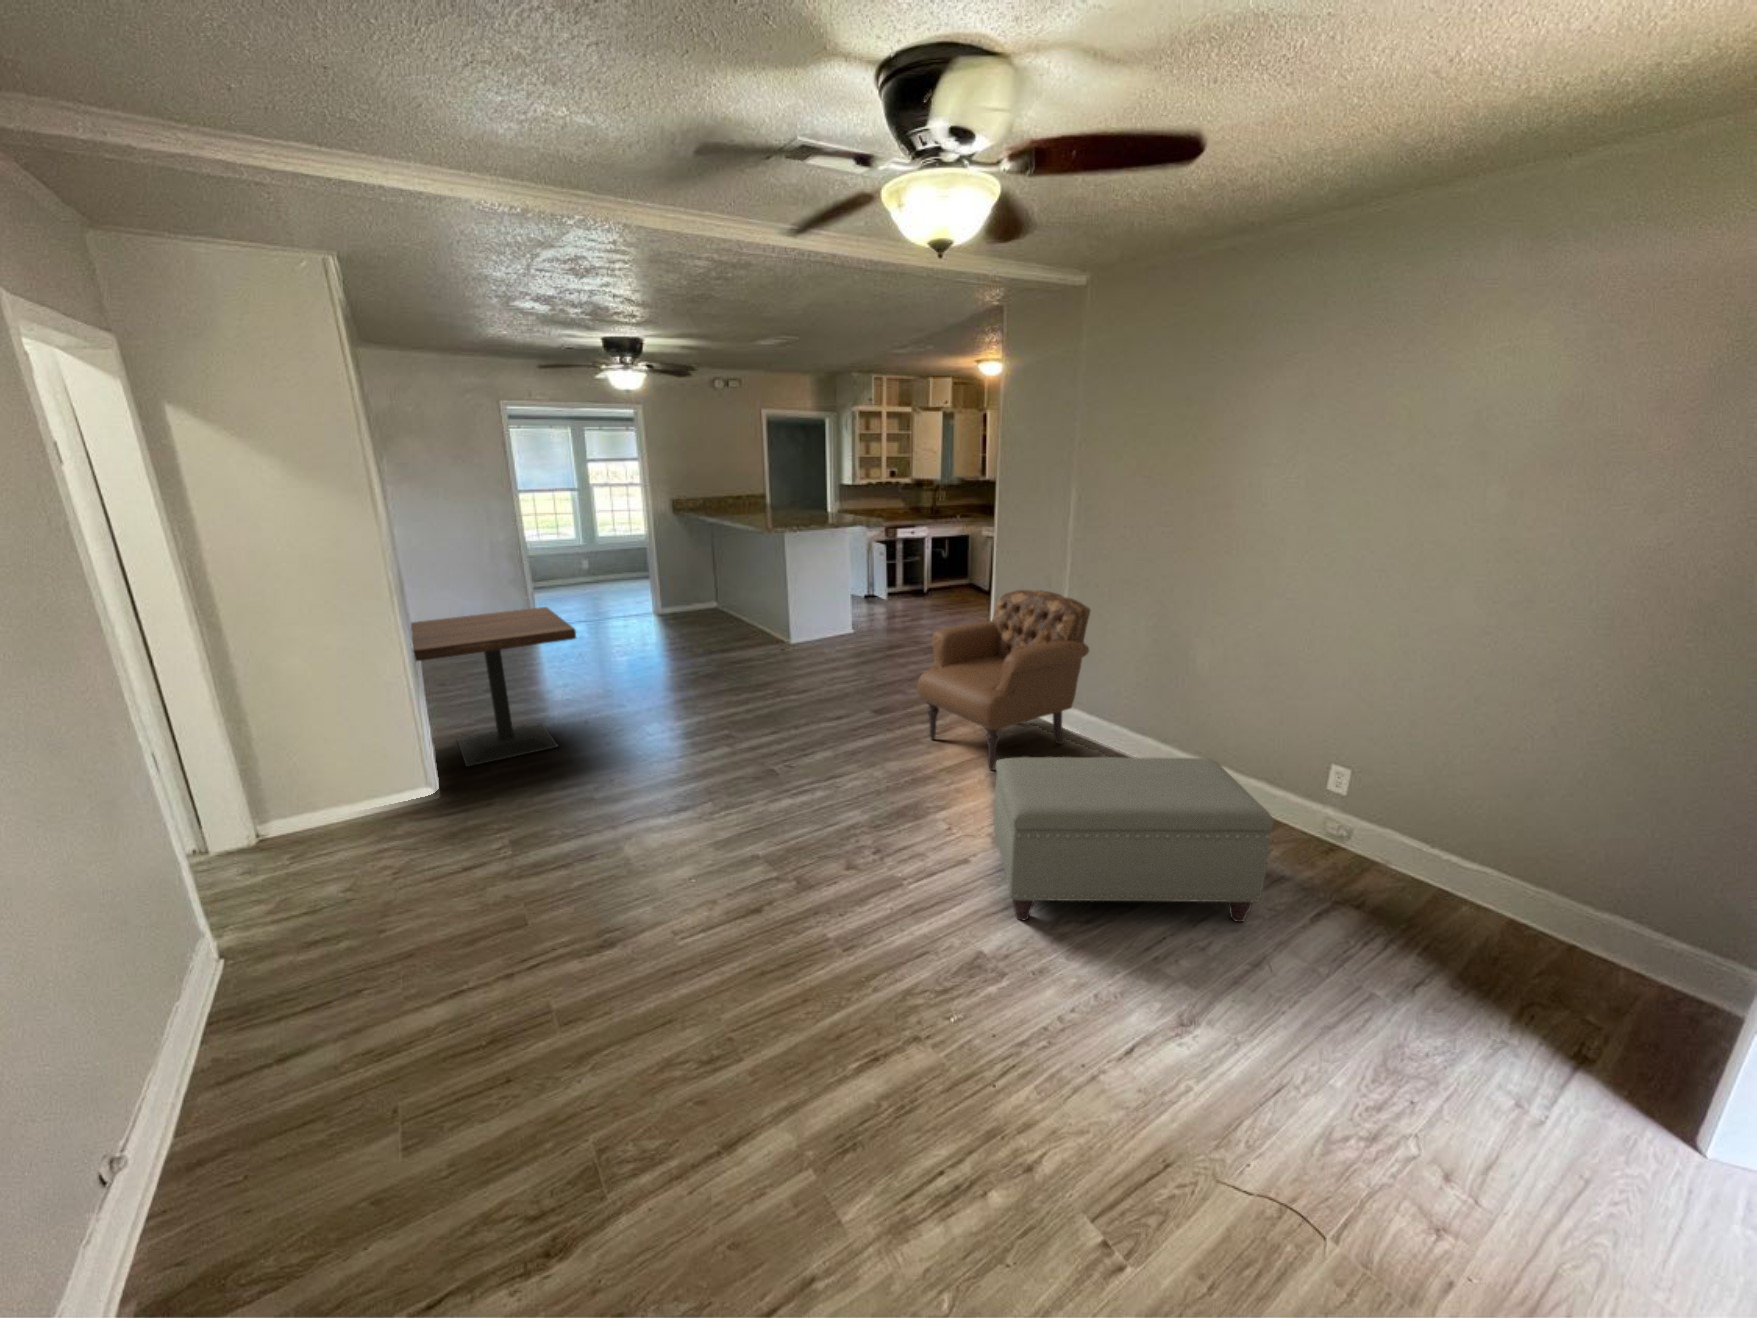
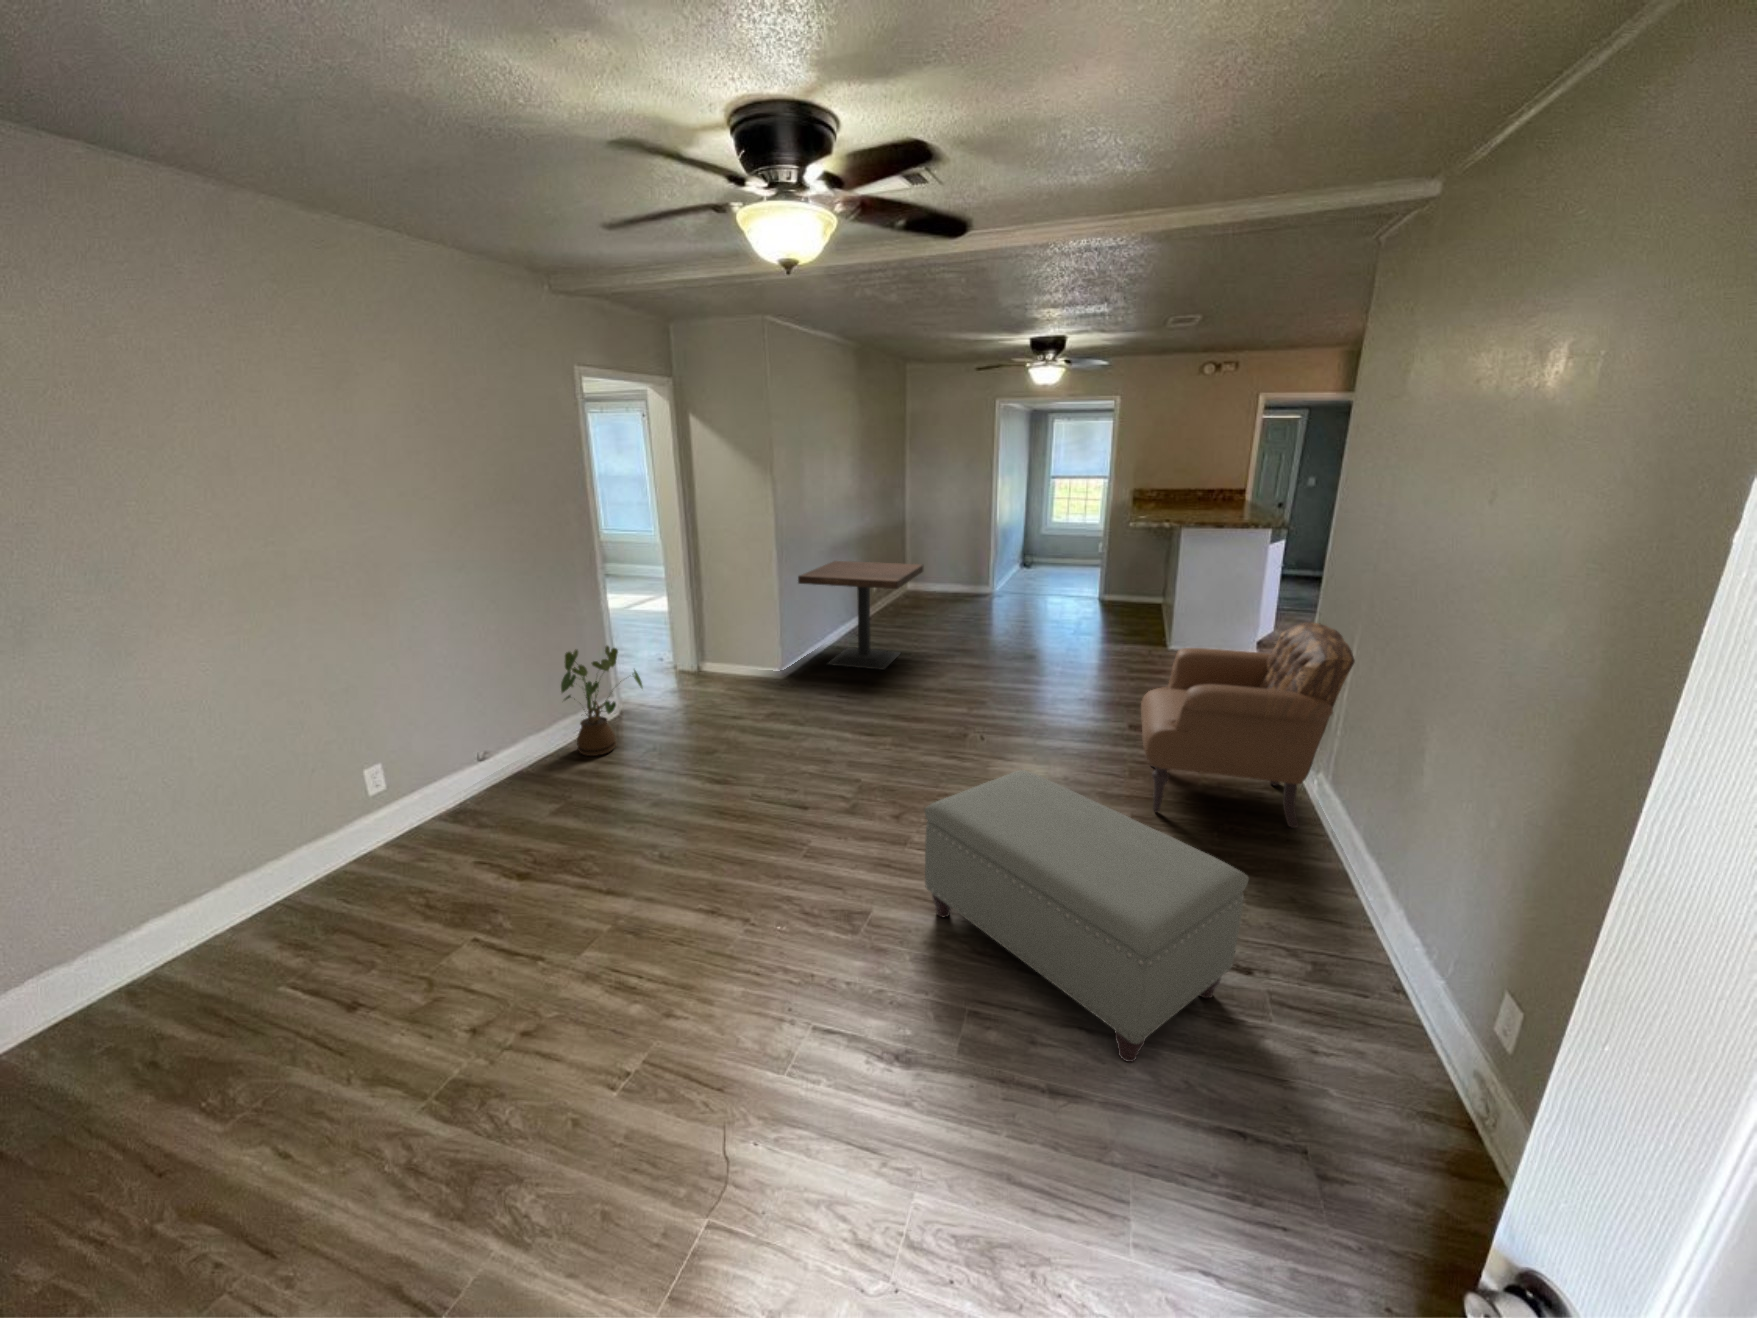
house plant: none [156,837,374,1057] -> present [561,646,643,756]

